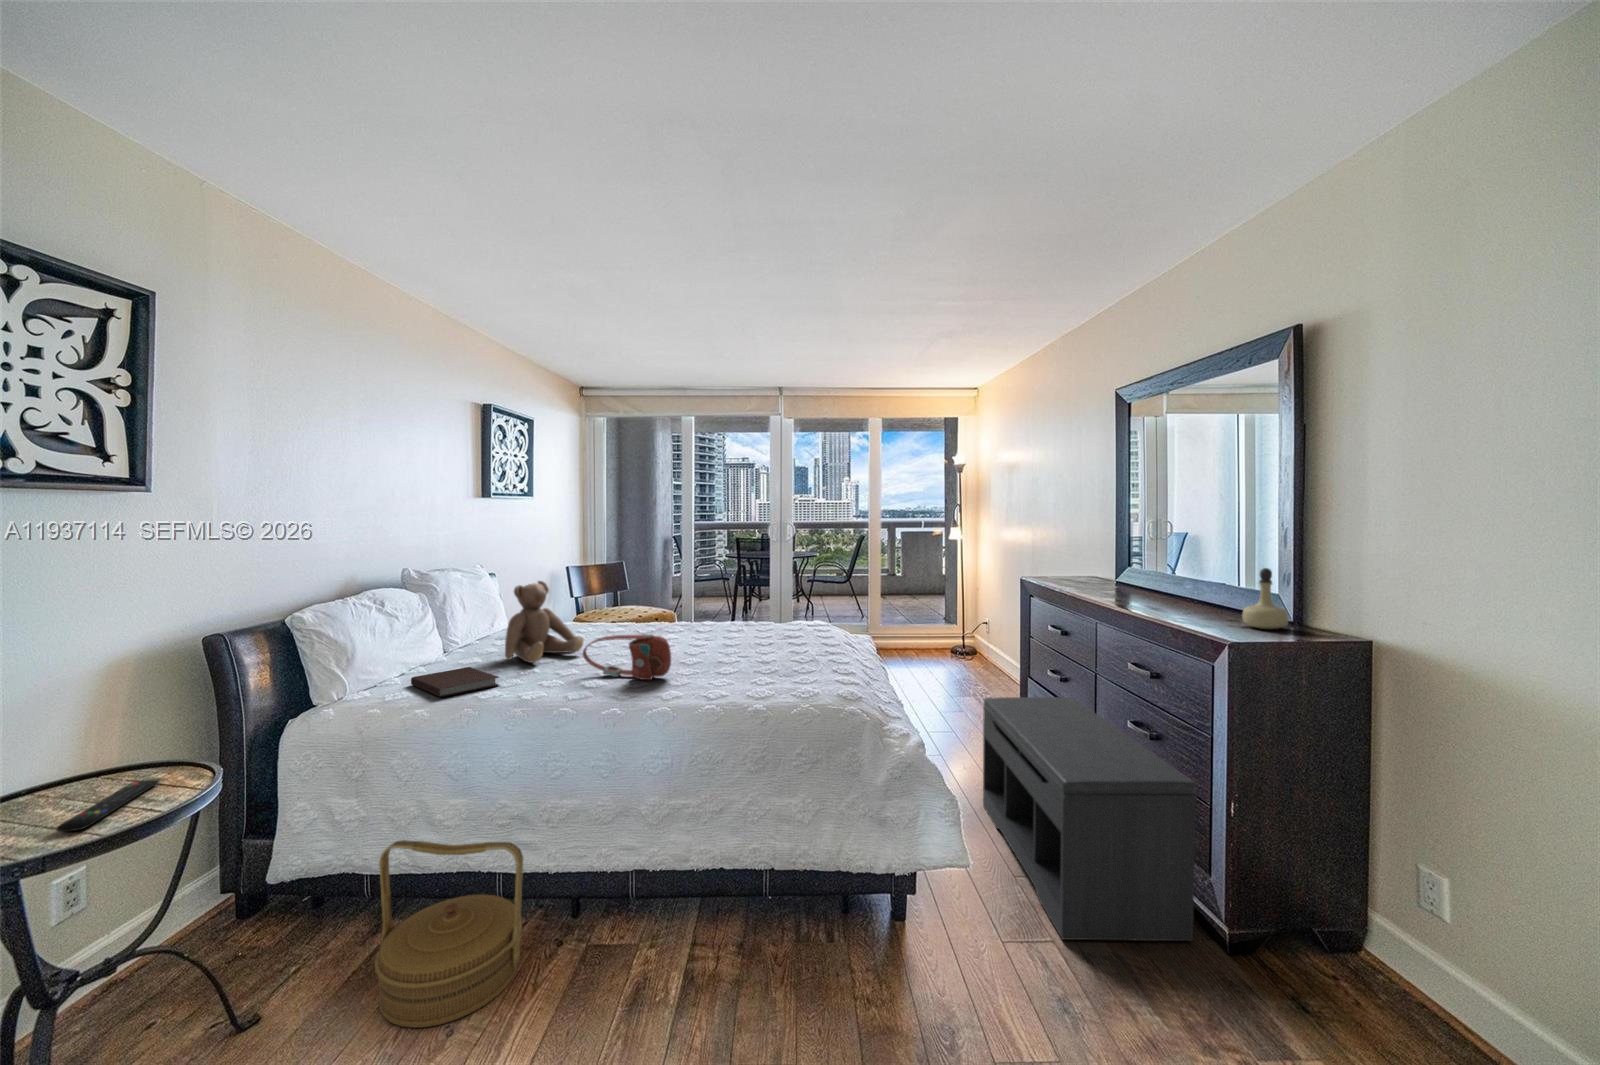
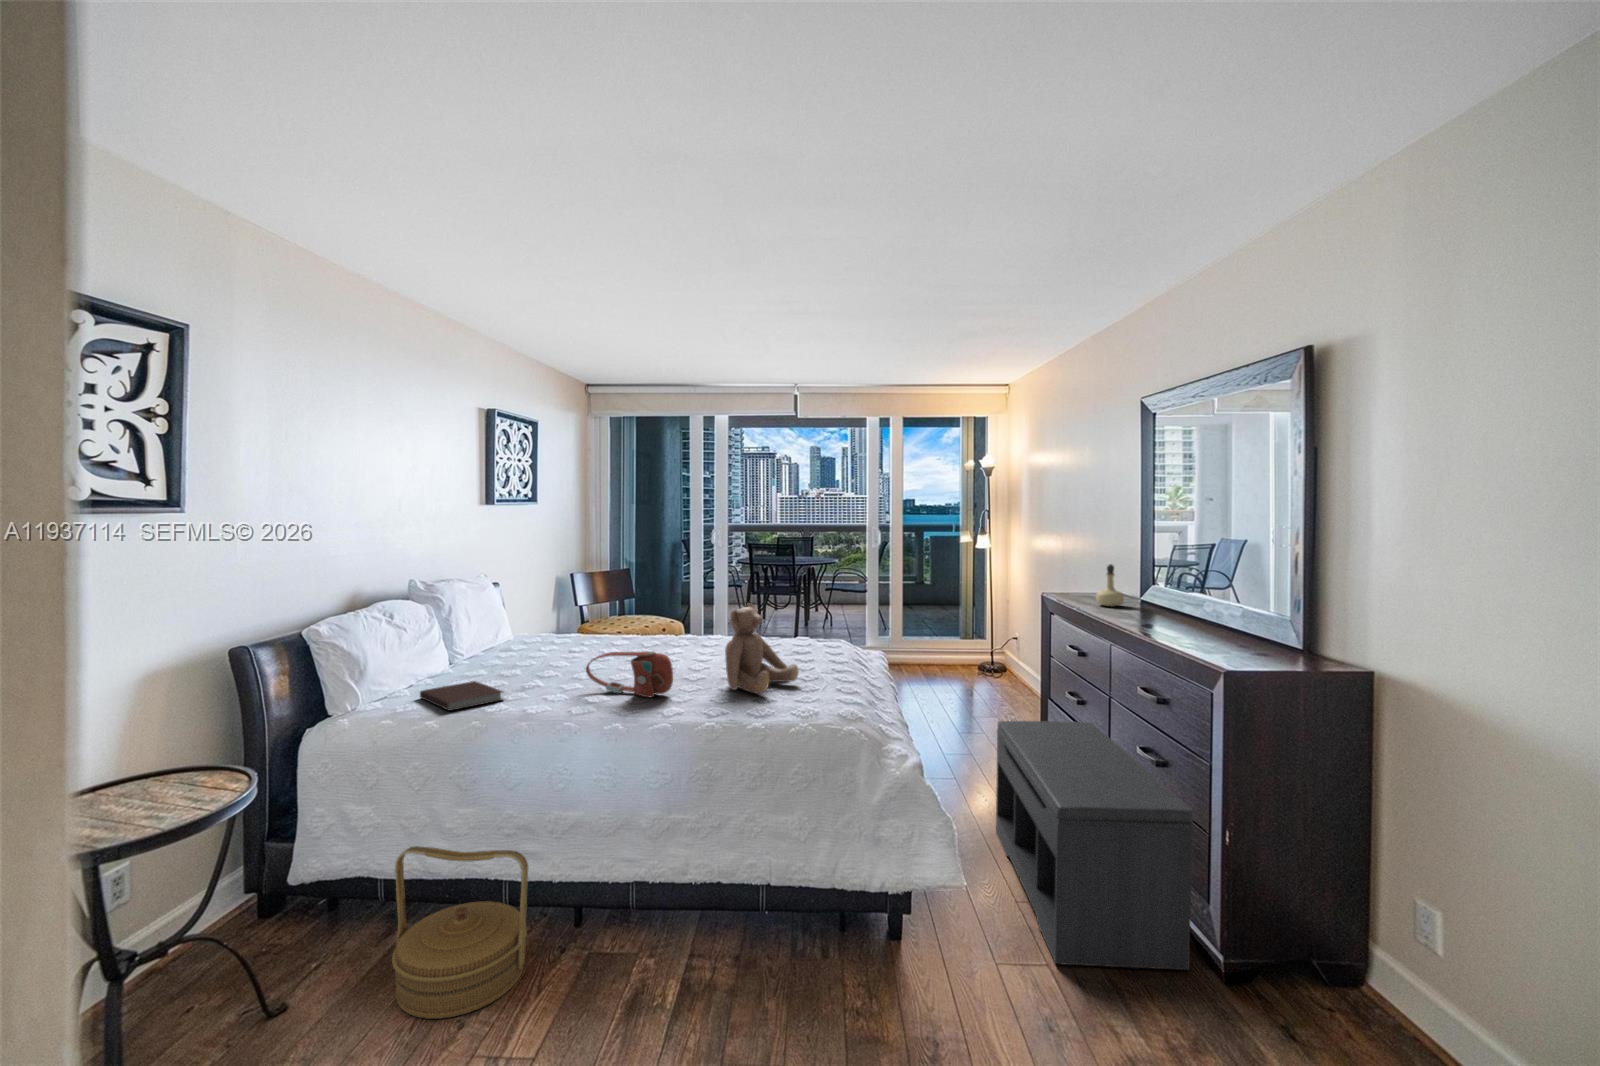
perfume bottle: present [1242,568,1289,629] -> present [1096,564,1124,607]
teddy bear: present [505,581,583,663] -> present [725,604,799,693]
remote control: present [57,779,159,832] -> none [126,783,203,826]

